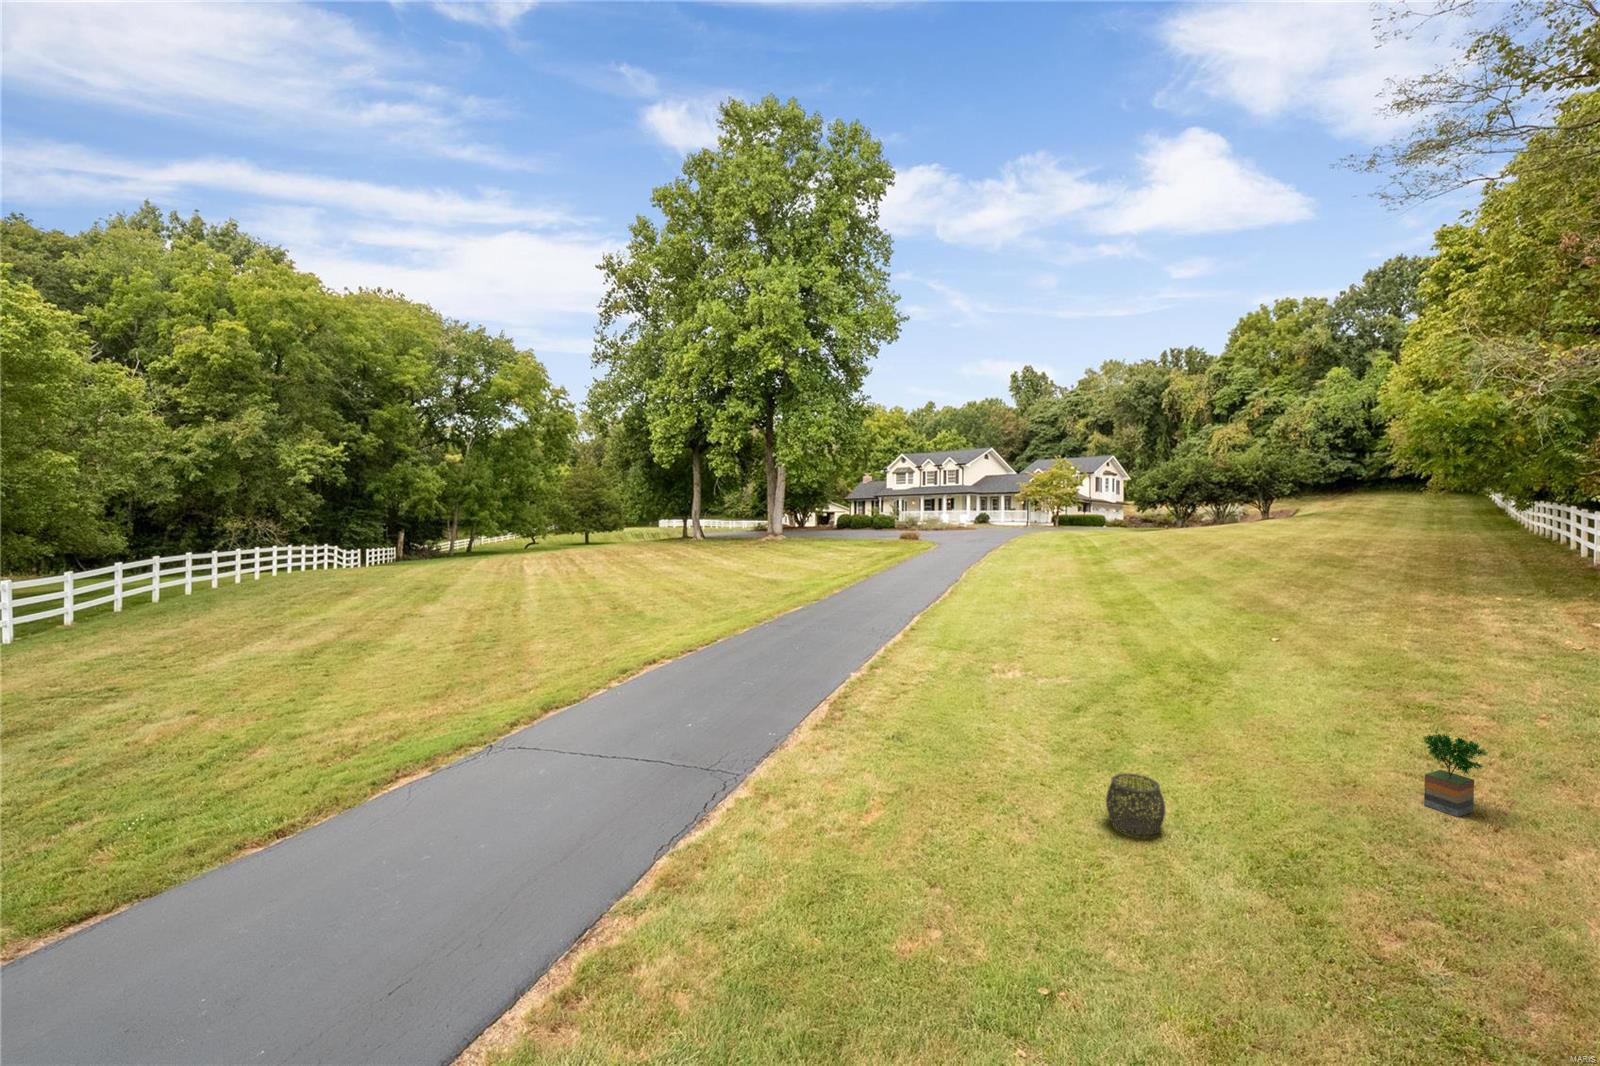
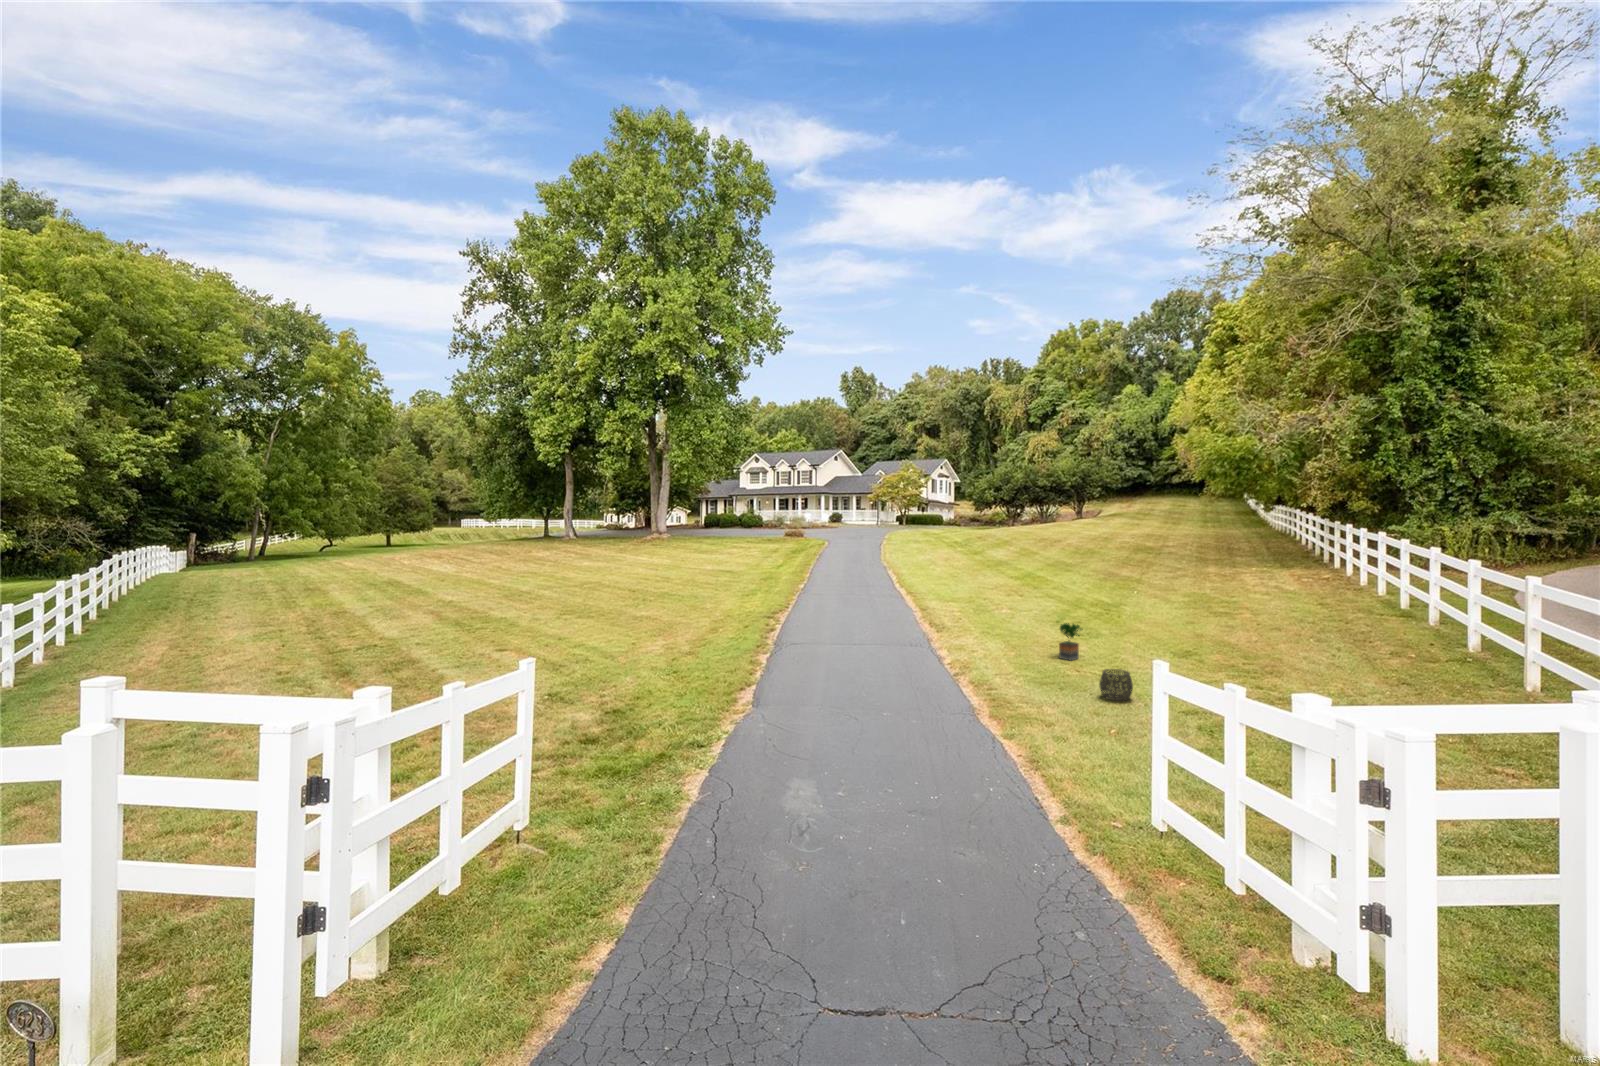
potted tree: present [1424,734,1487,817] -> present [1059,623,1083,660]

